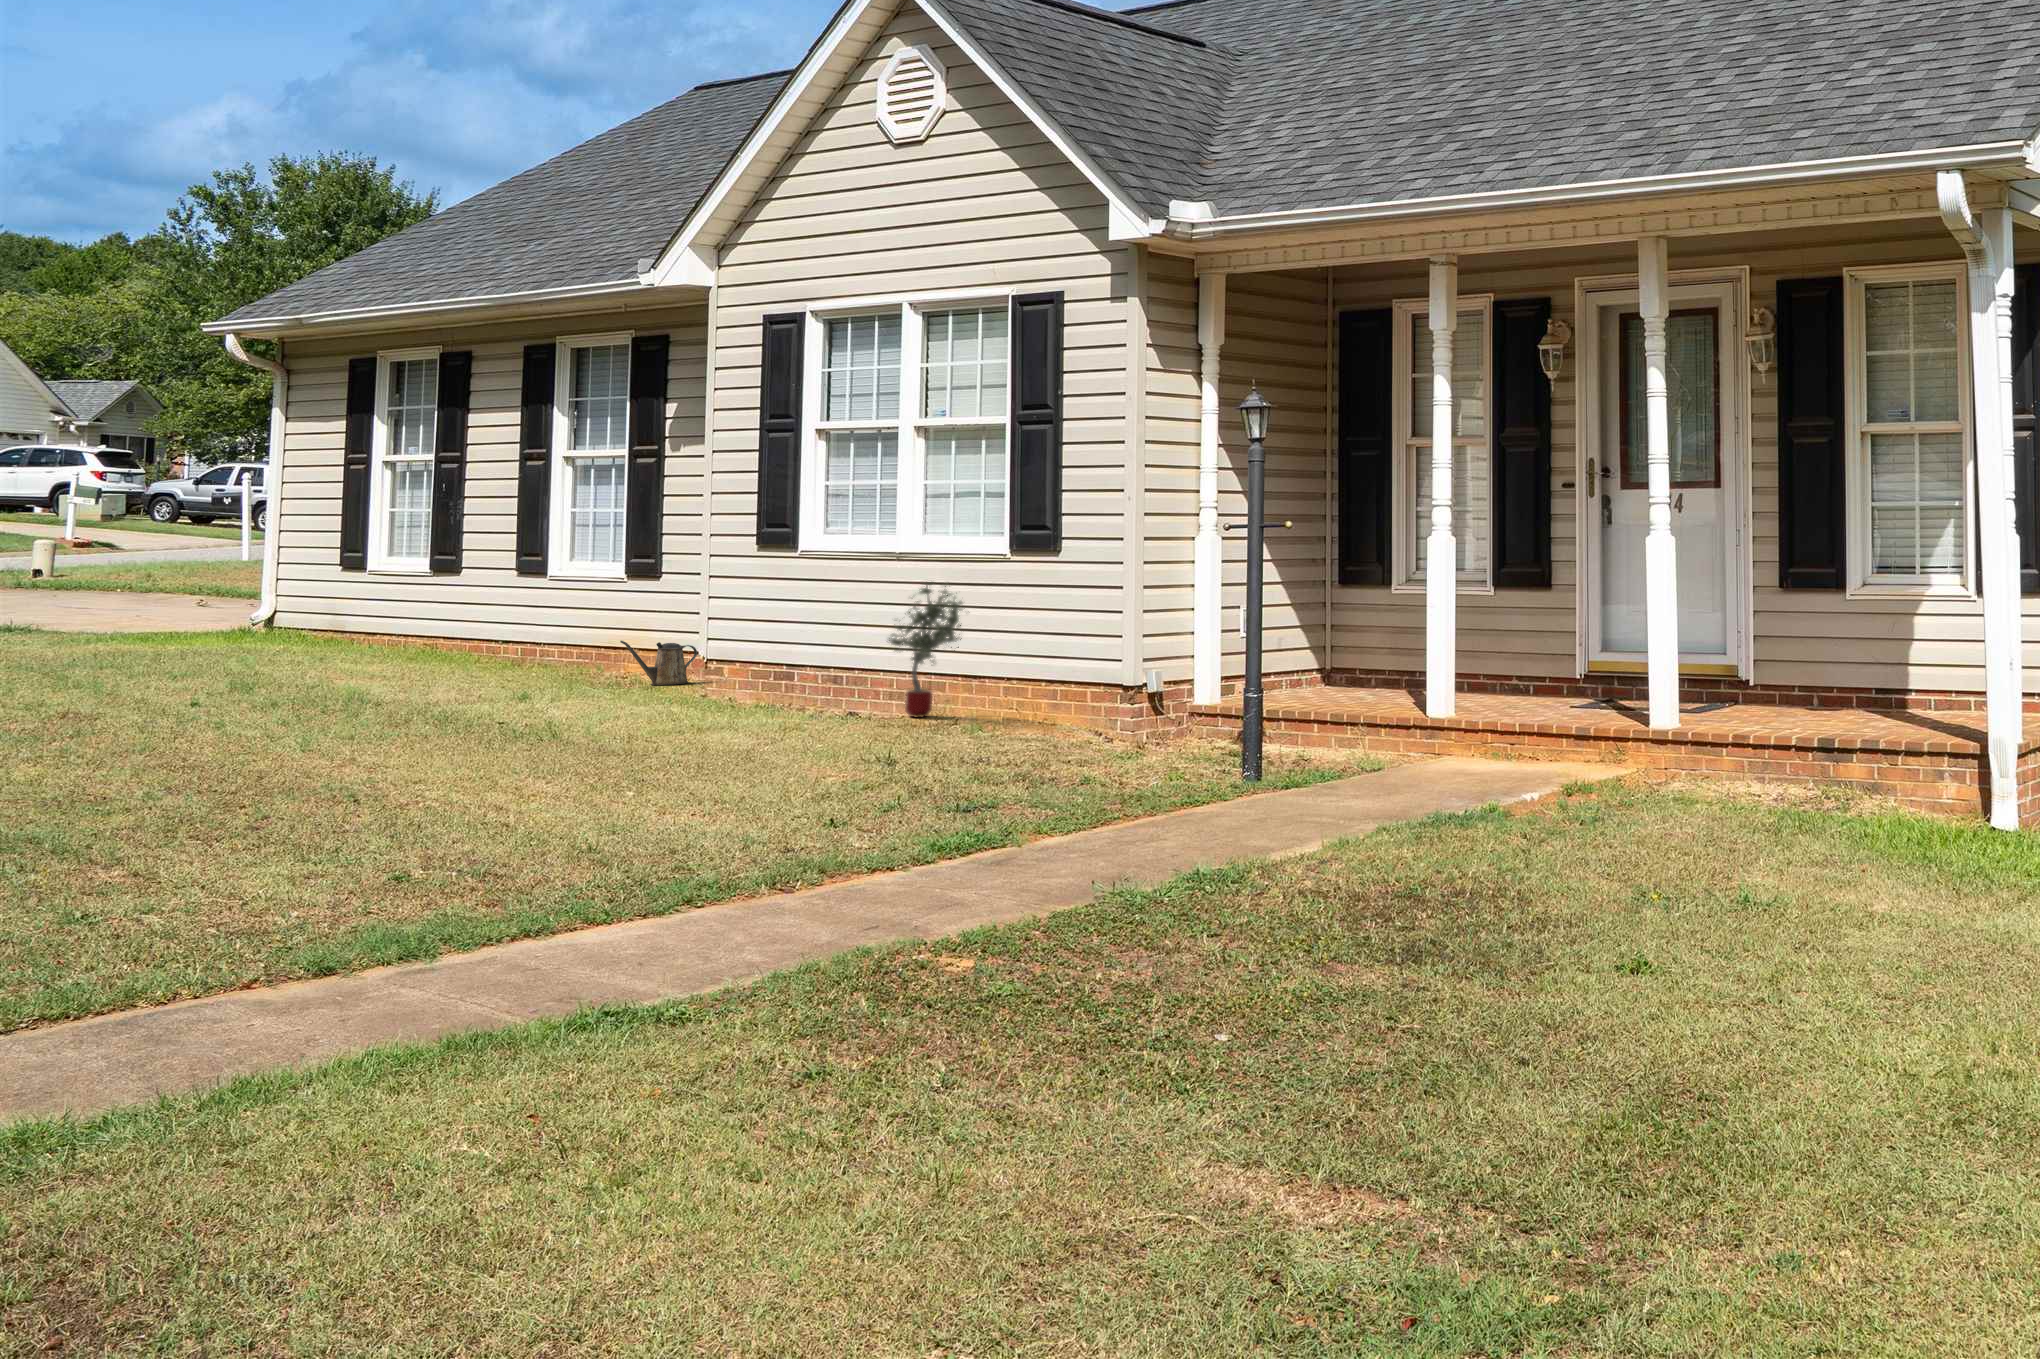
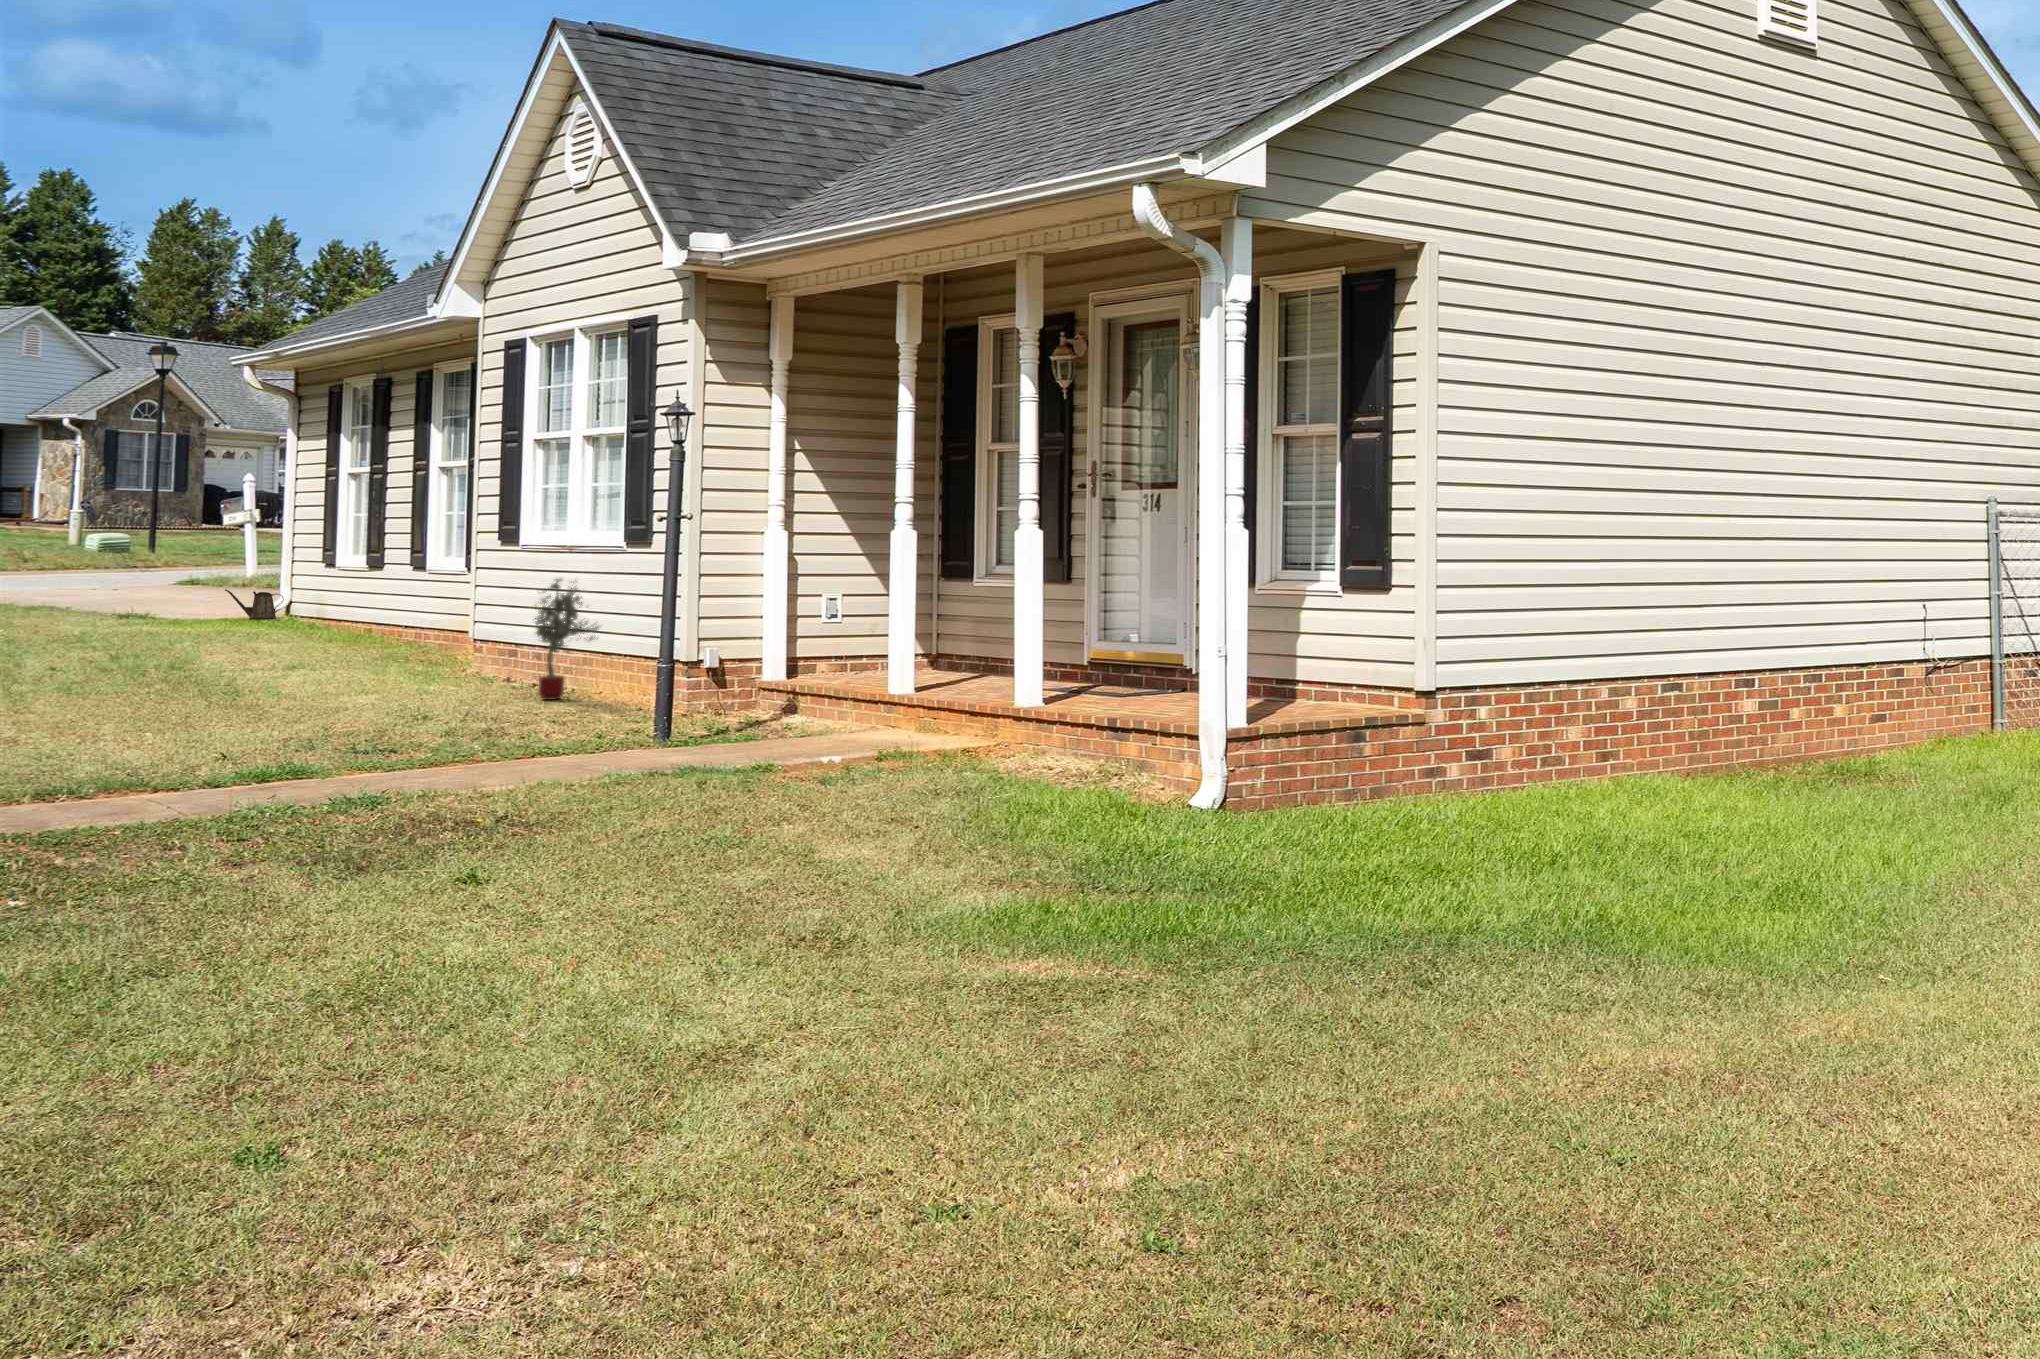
watering can: present [620,641,697,685] -> present [225,589,284,619]

